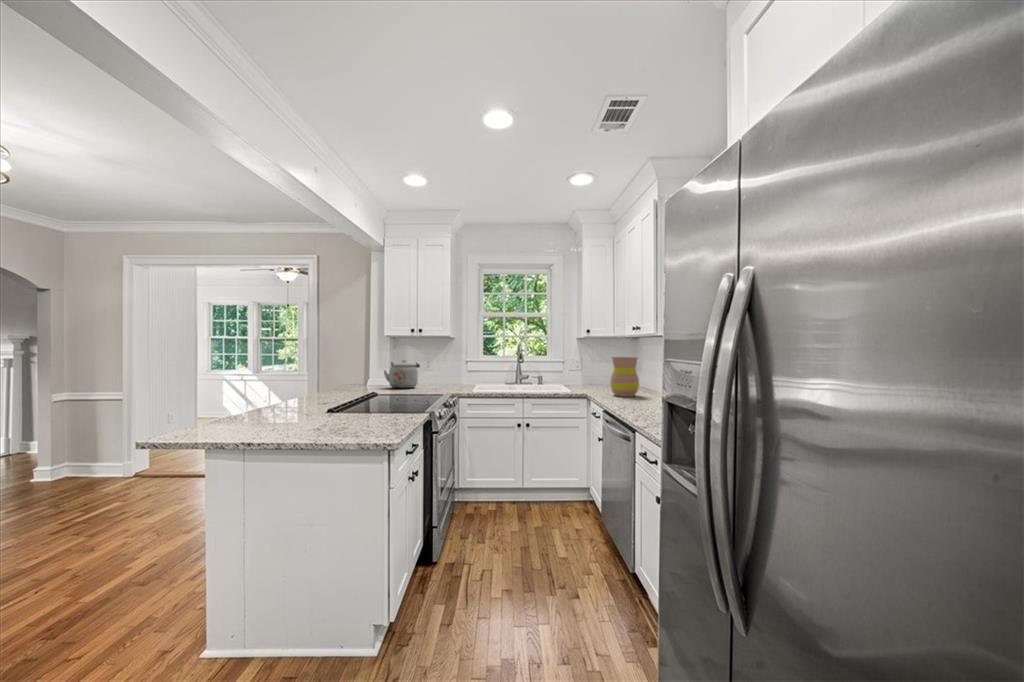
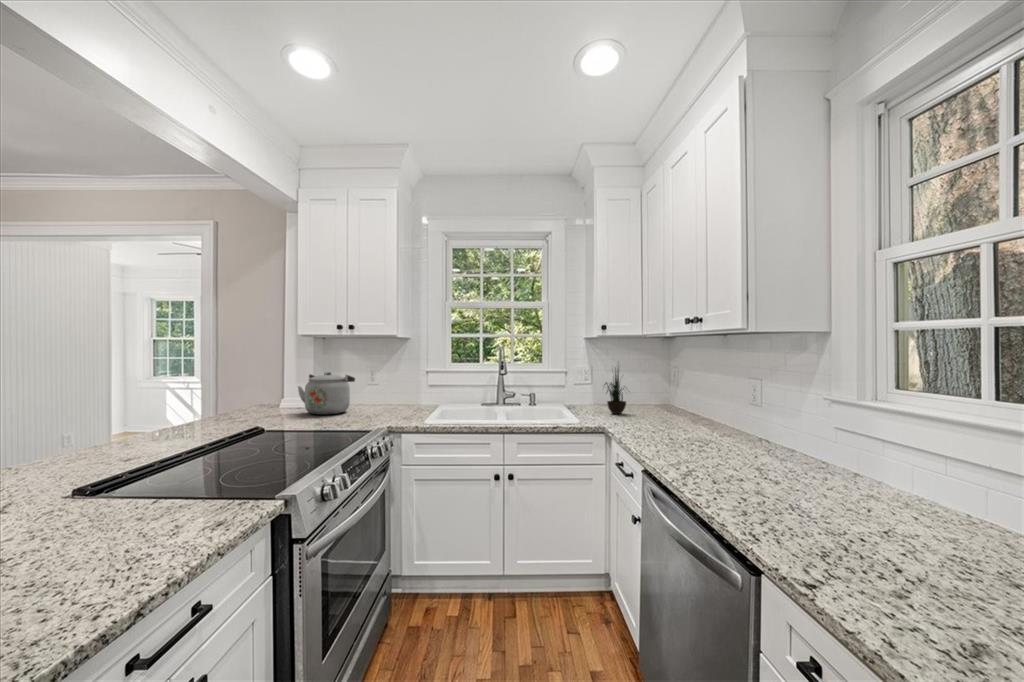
potted plant: none [587,350,608,389] -> present [604,368,626,414]
vase: present [610,357,639,397] -> none [646,368,695,436]

